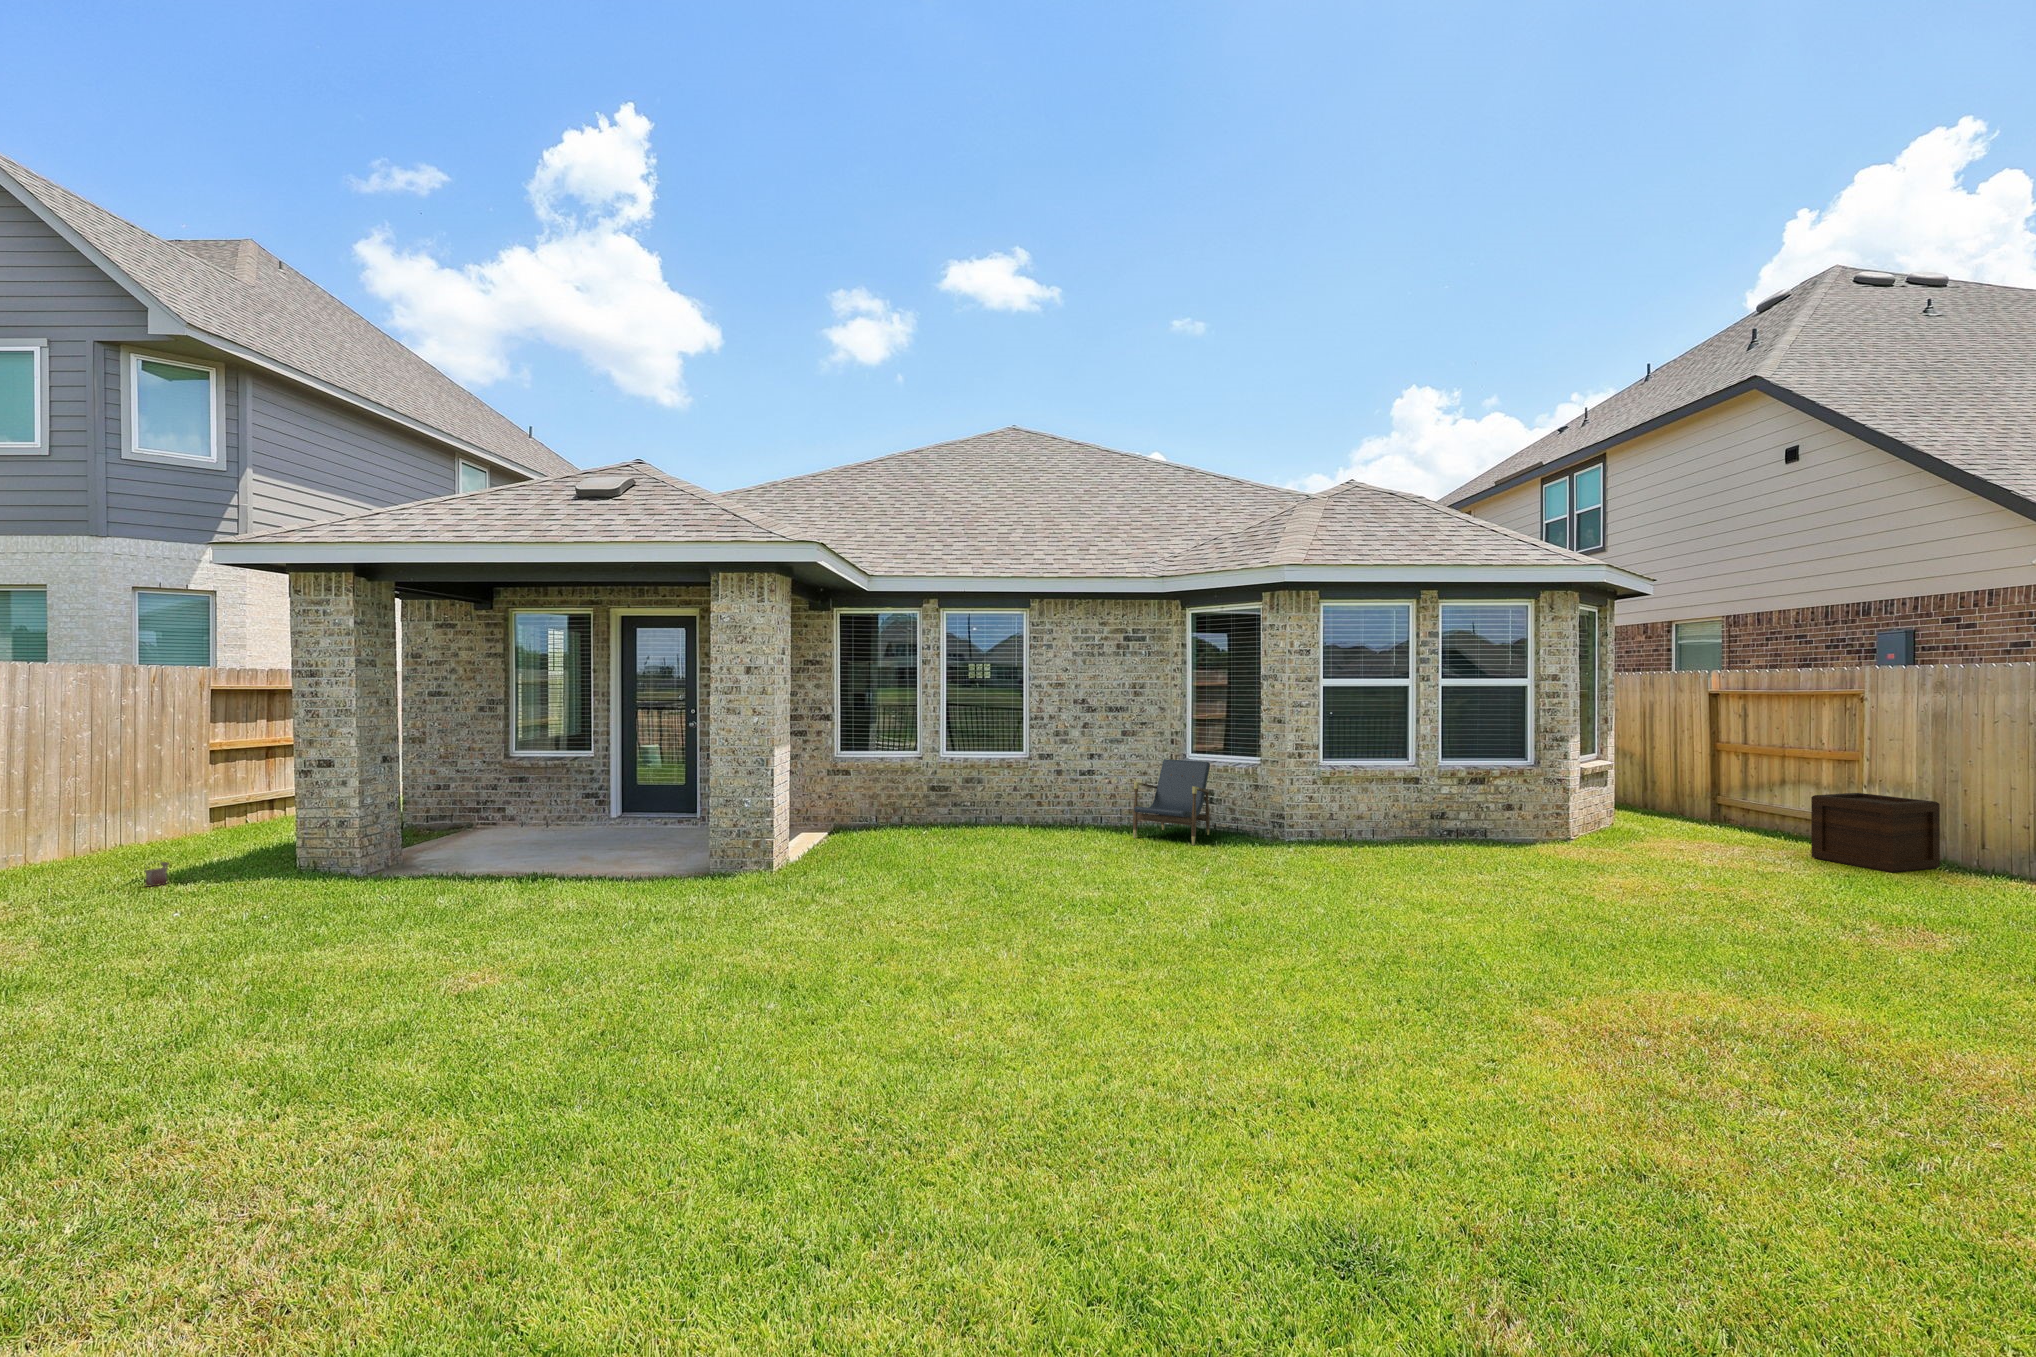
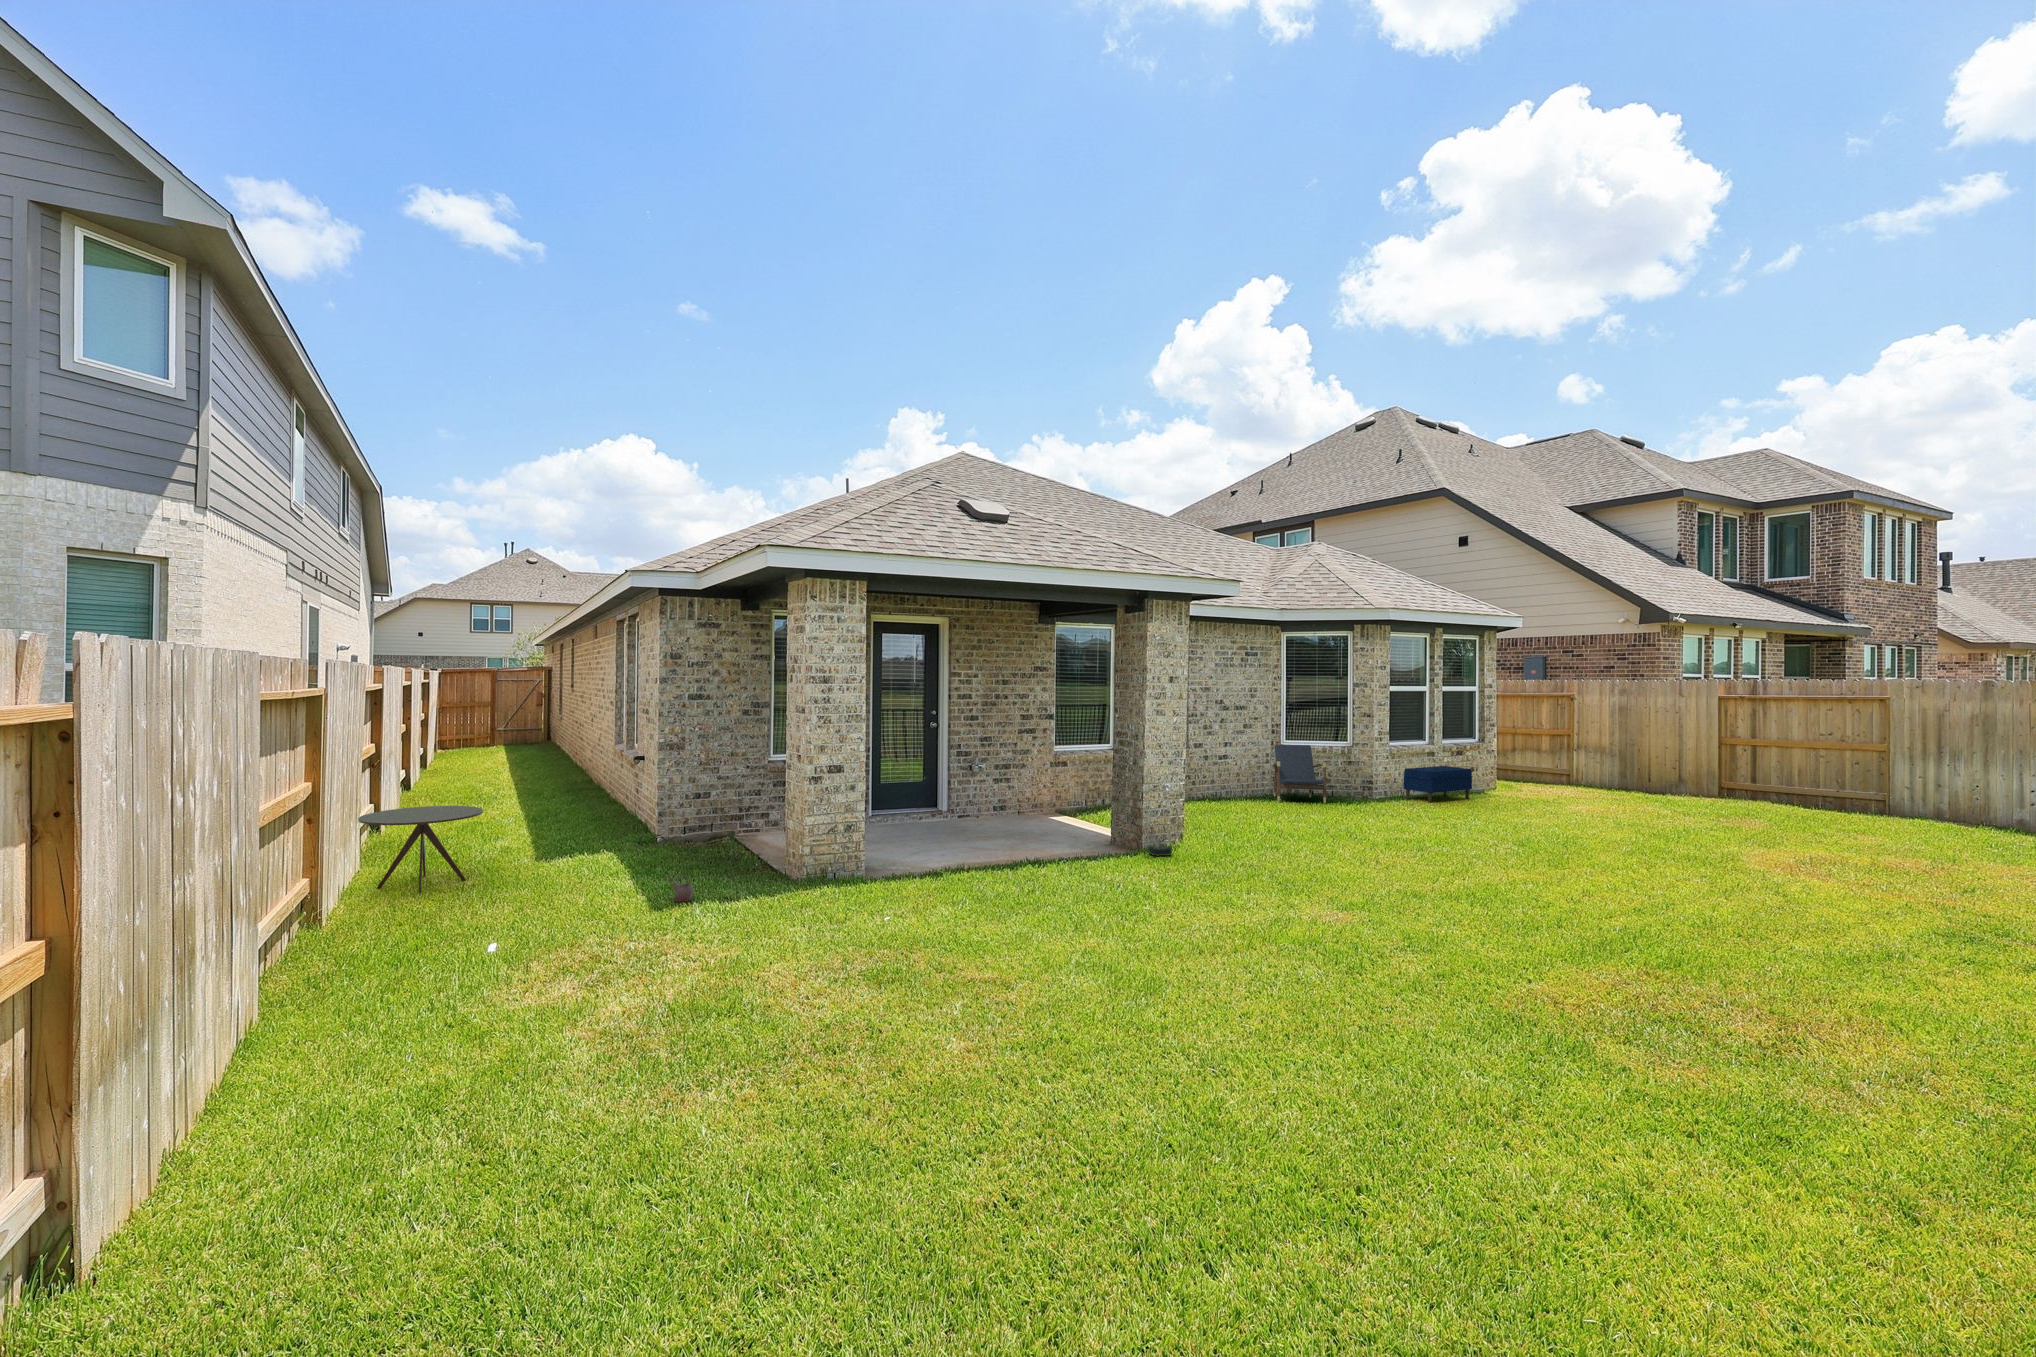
round table: none [62,784,189,854] -> present [358,806,483,892]
wooden crate: present [1811,793,1940,873] -> none [1589,751,1639,792]
bench: none [1347,802,1471,858] -> present [1404,766,1472,803]
decorative plant: none [664,855,710,895] -> present [1148,829,1172,856]

